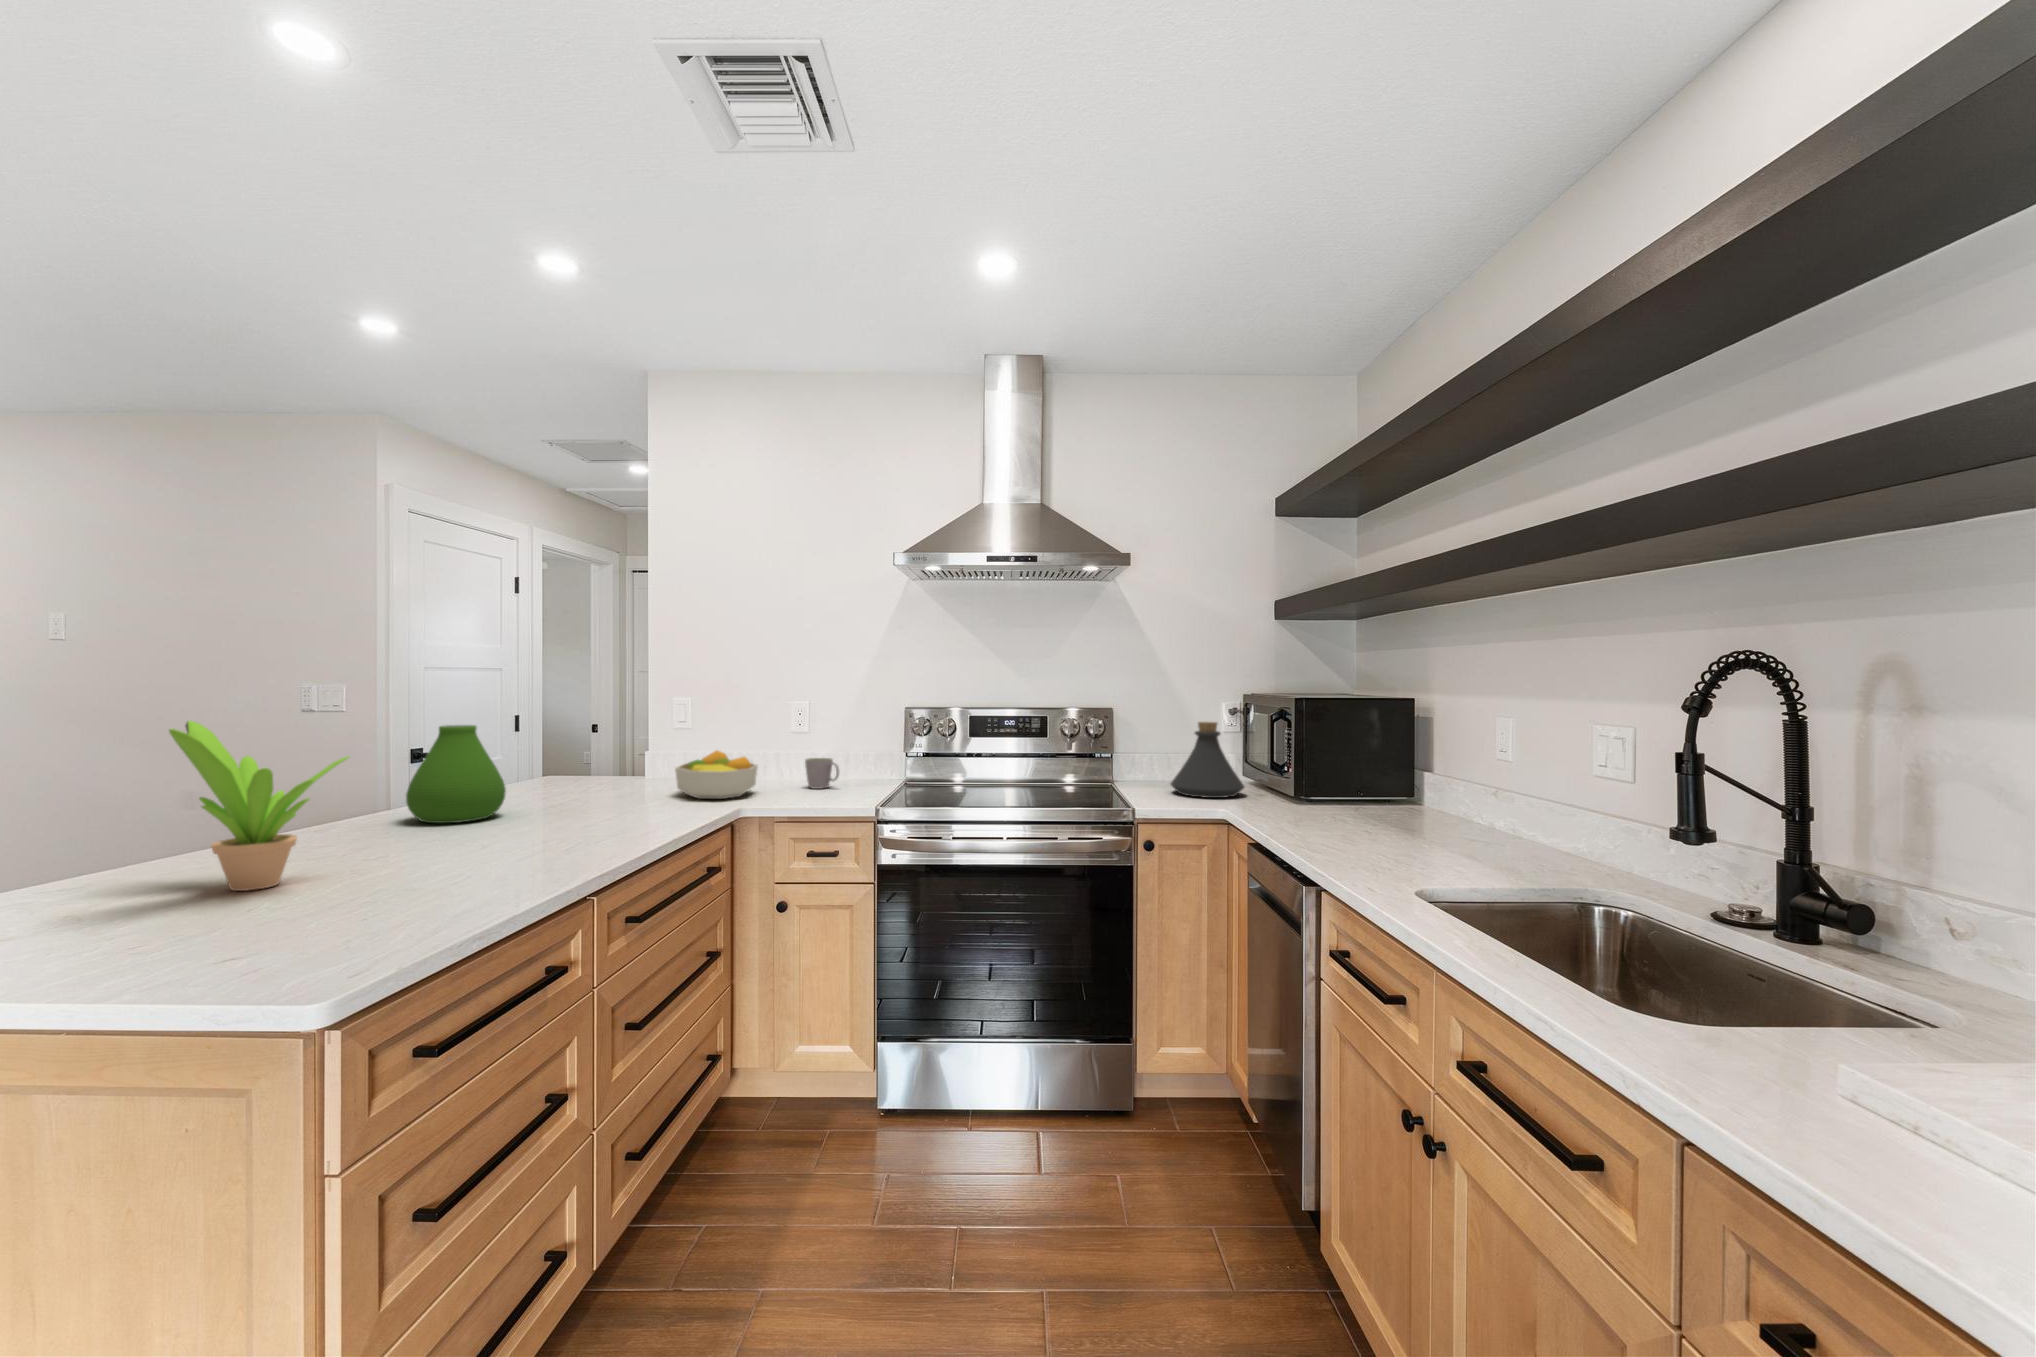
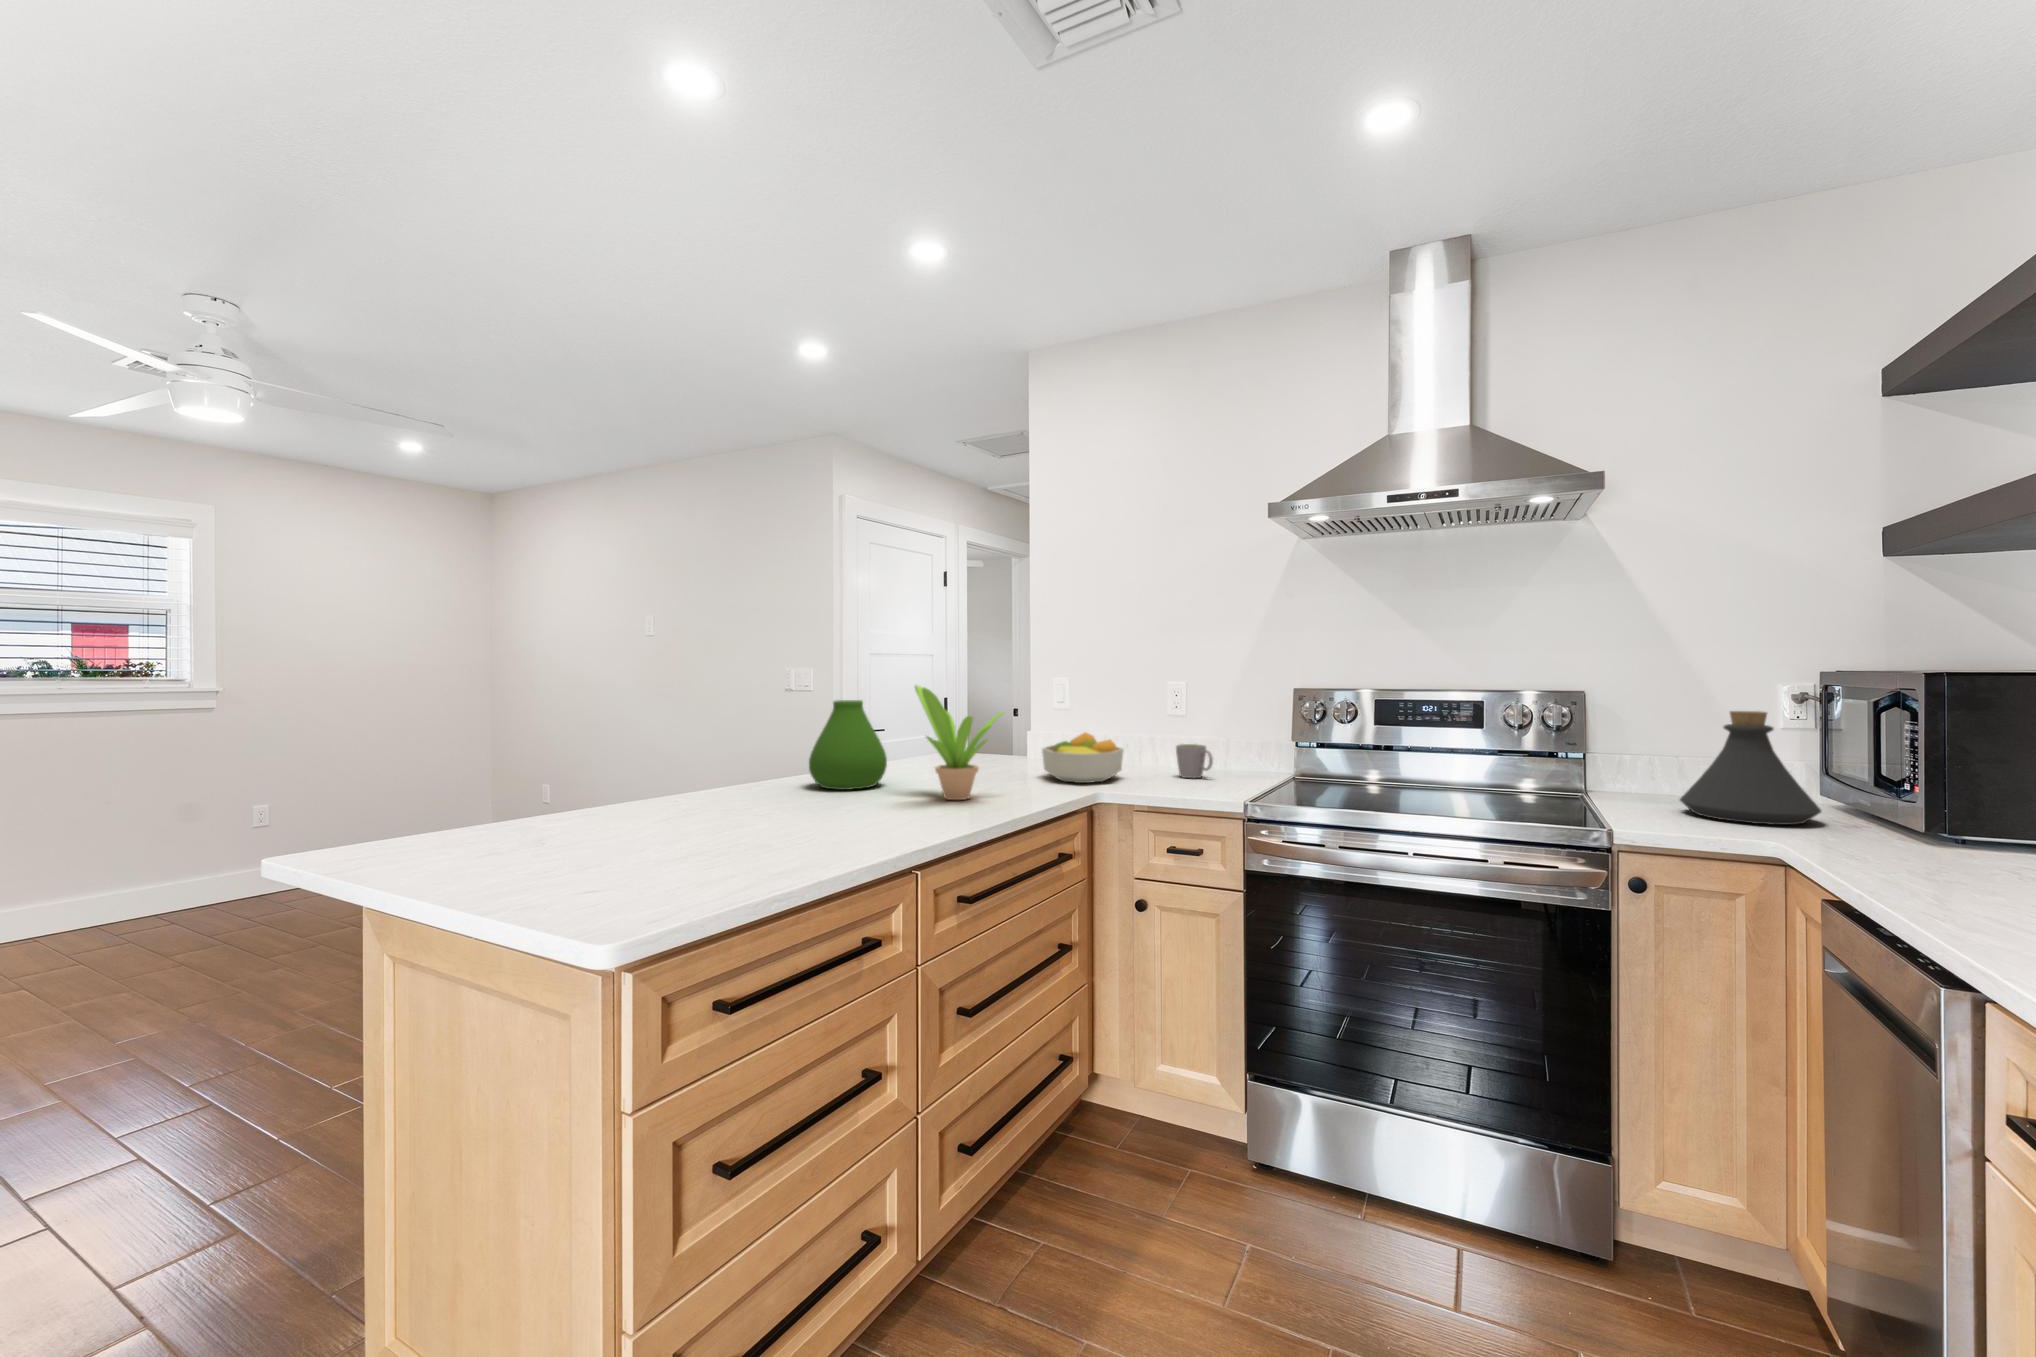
potted plant: present [169,721,349,891] -> present [915,685,1004,800]

